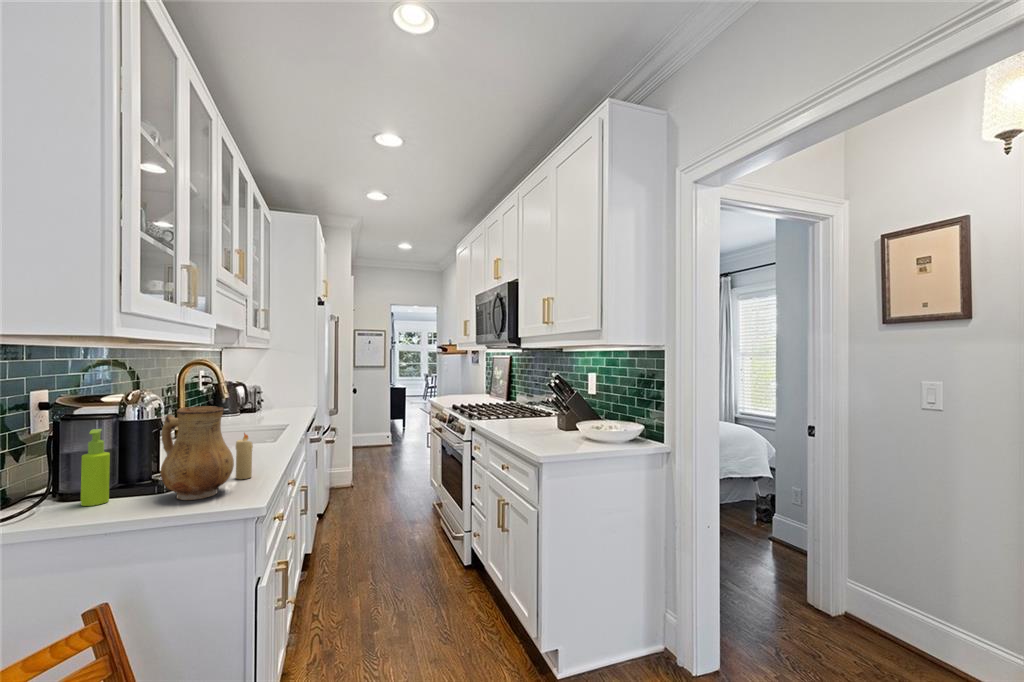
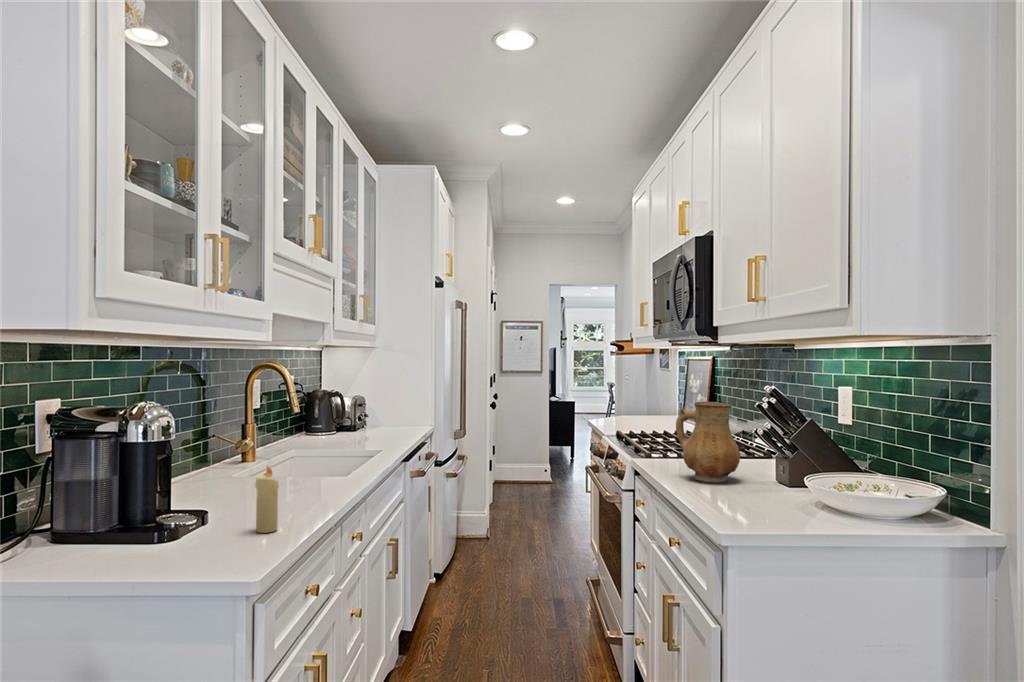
ceramic pitcher: present [160,406,234,500] -> present [676,402,740,482]
soap dispenser: present [80,429,110,506] -> none [54,453,90,556]

